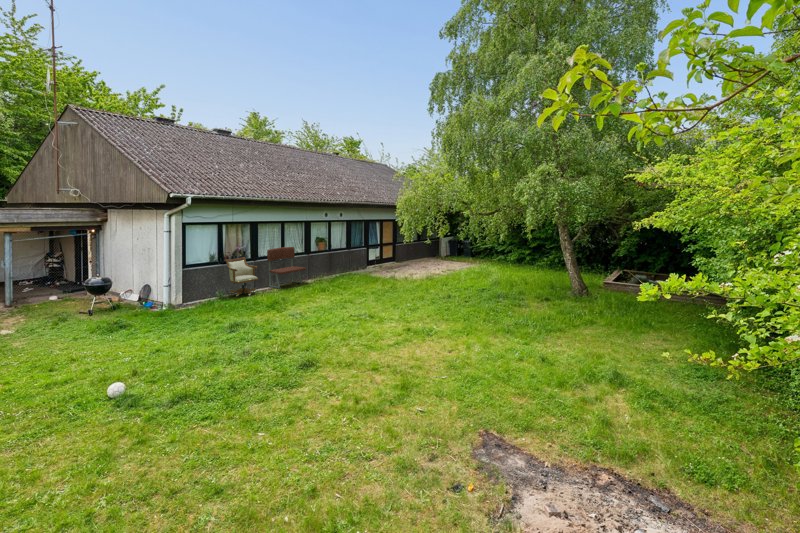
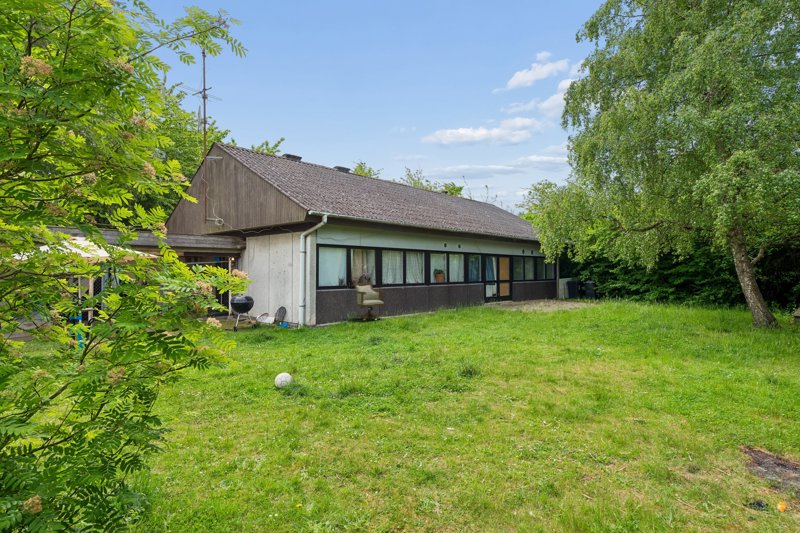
bench: present [267,247,306,288] -> none [391,275,429,316]

